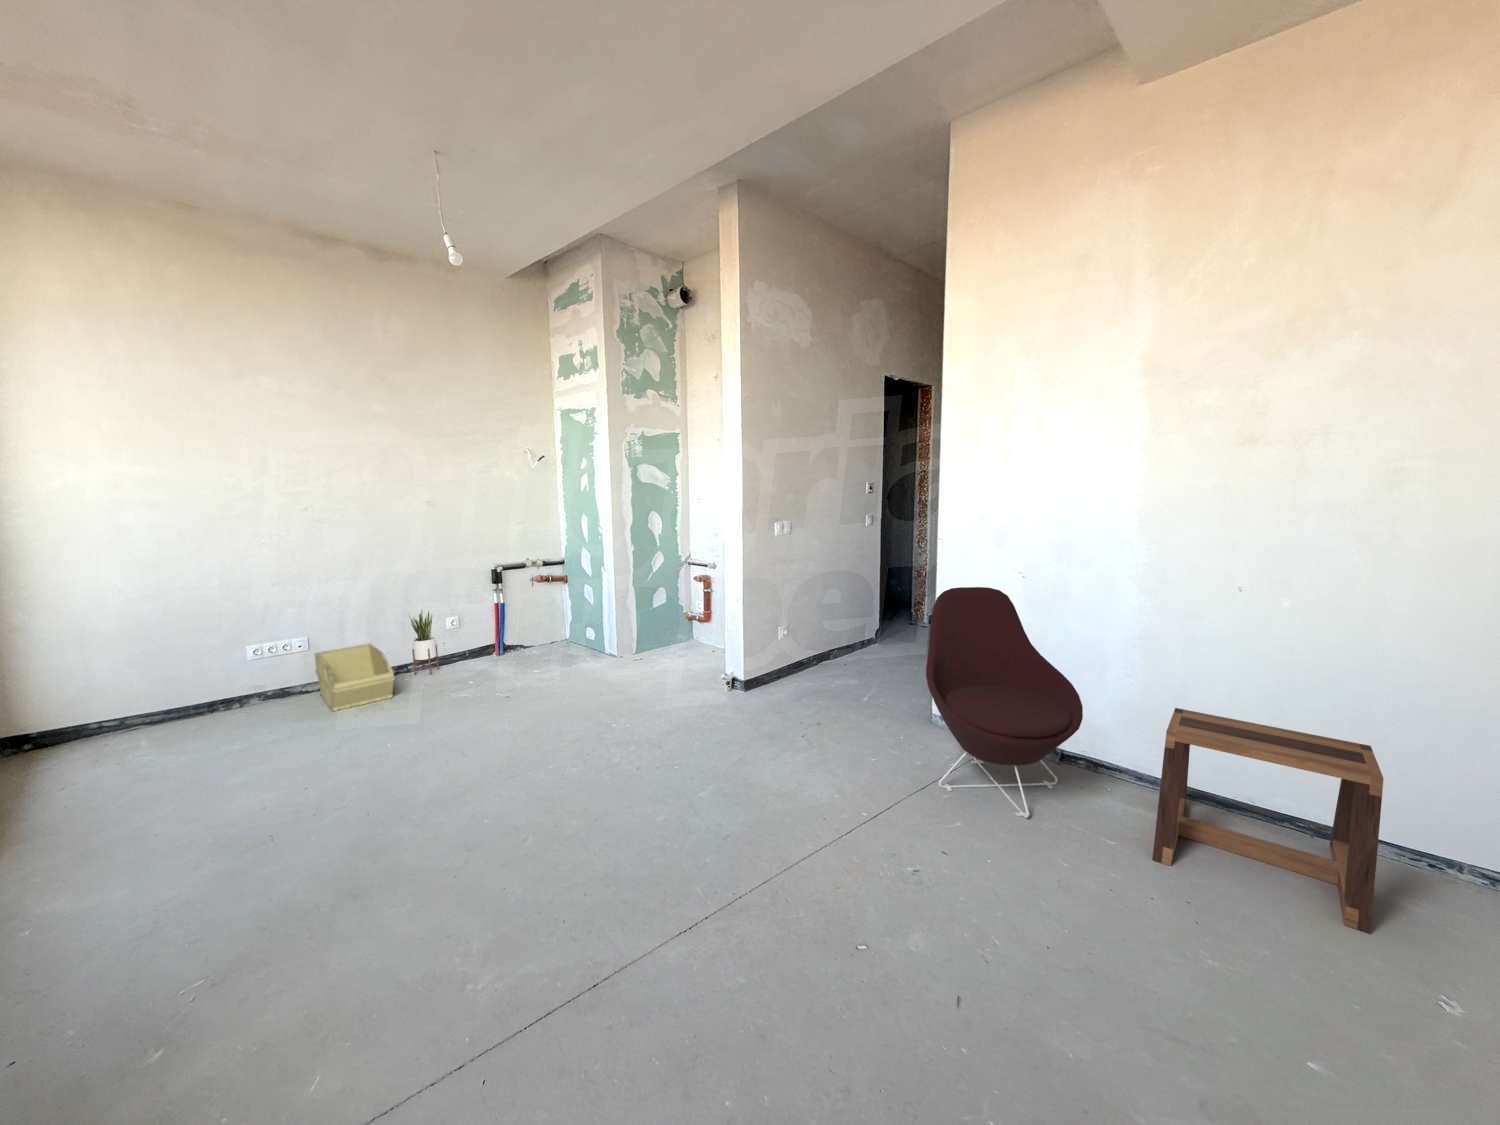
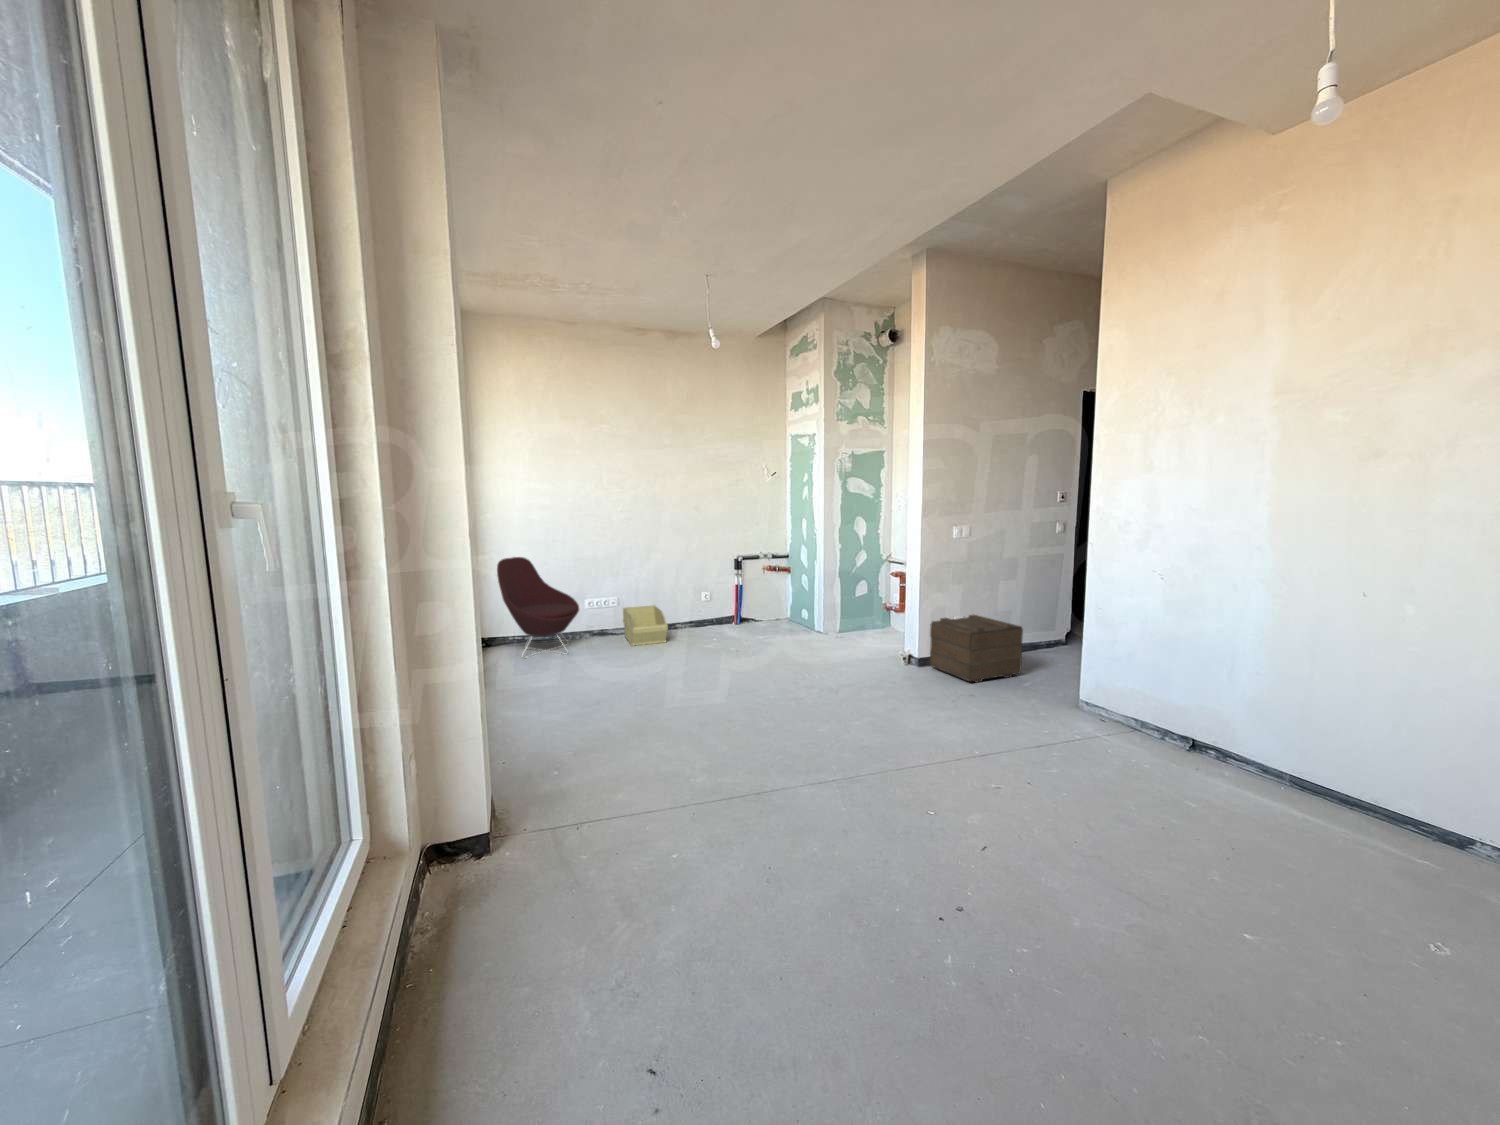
chair: present [926,587,1083,818] -> present [497,557,579,658]
potted plant: present [408,608,439,675] -> none [678,583,696,632]
wooden crate: none [758,623,856,705] -> present [930,615,1023,682]
stool: present [1152,708,1384,934] -> none [1226,700,1482,903]

